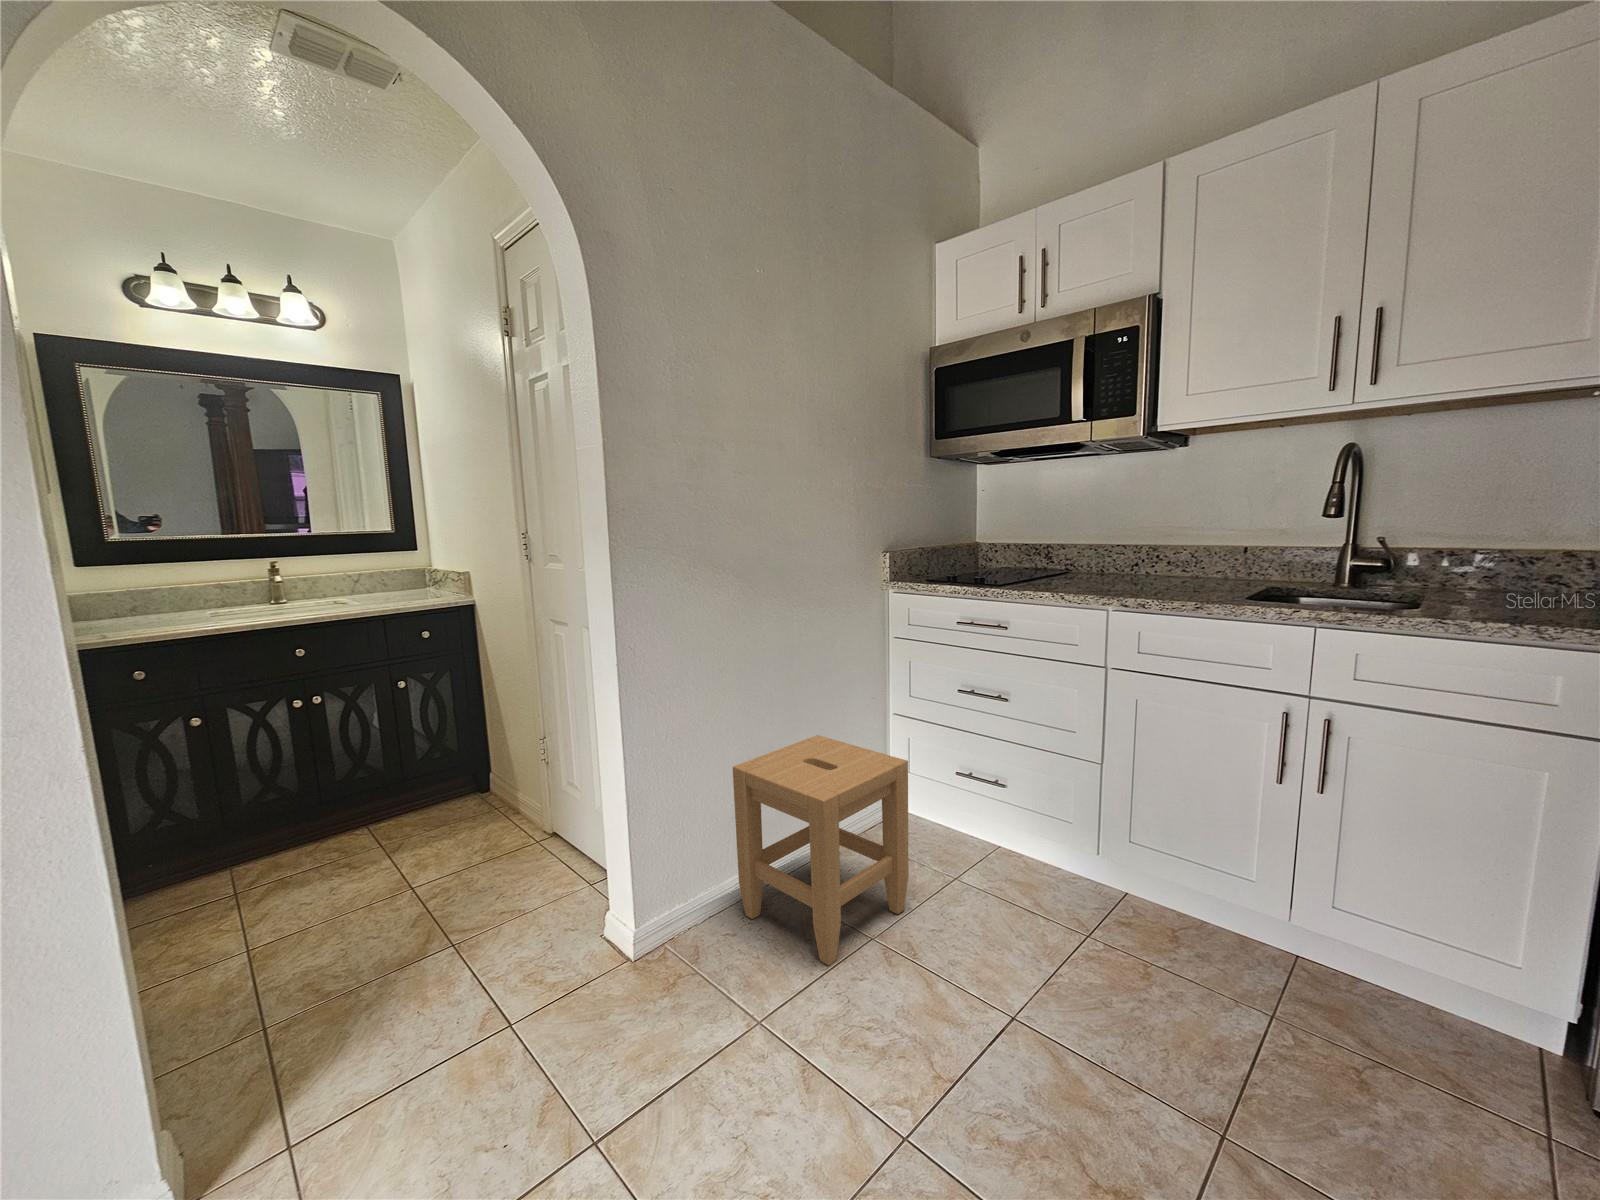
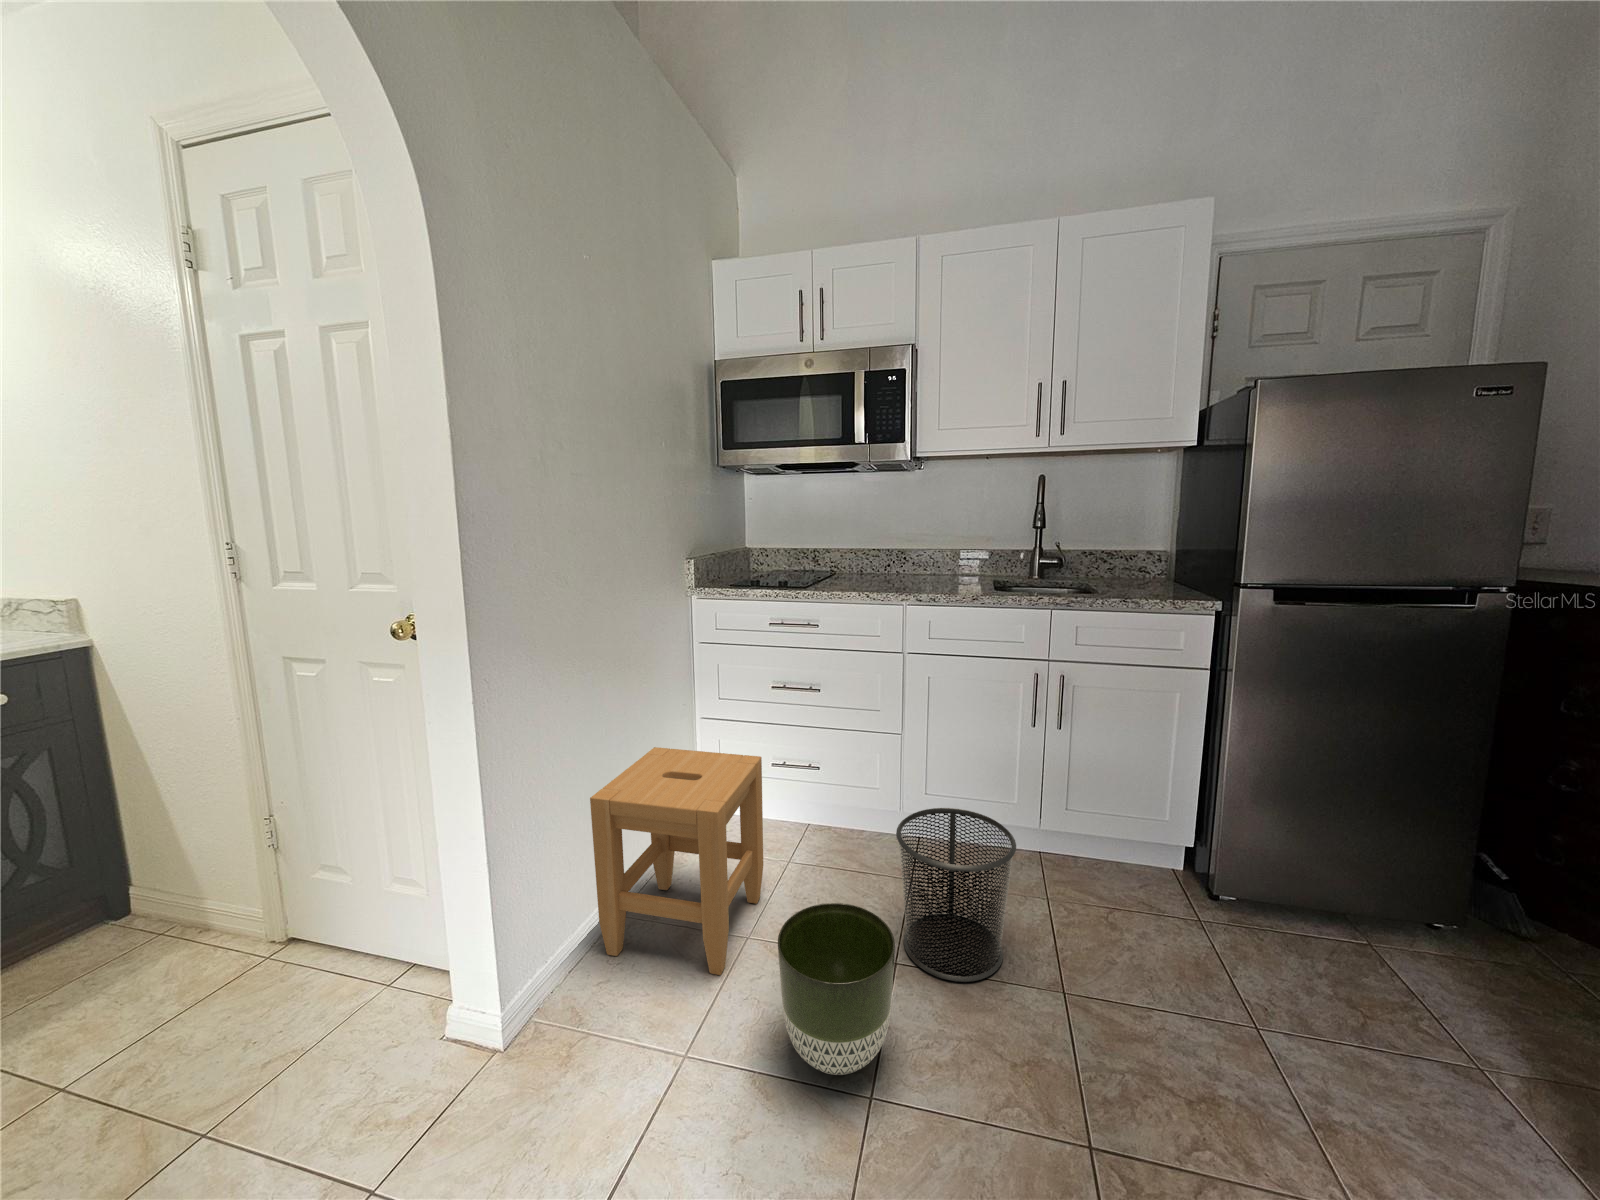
waste bin: none [1022,857,1178,1075] -> present [896,808,1016,982]
planter: none [833,917,958,1096] -> present [778,903,895,1075]

